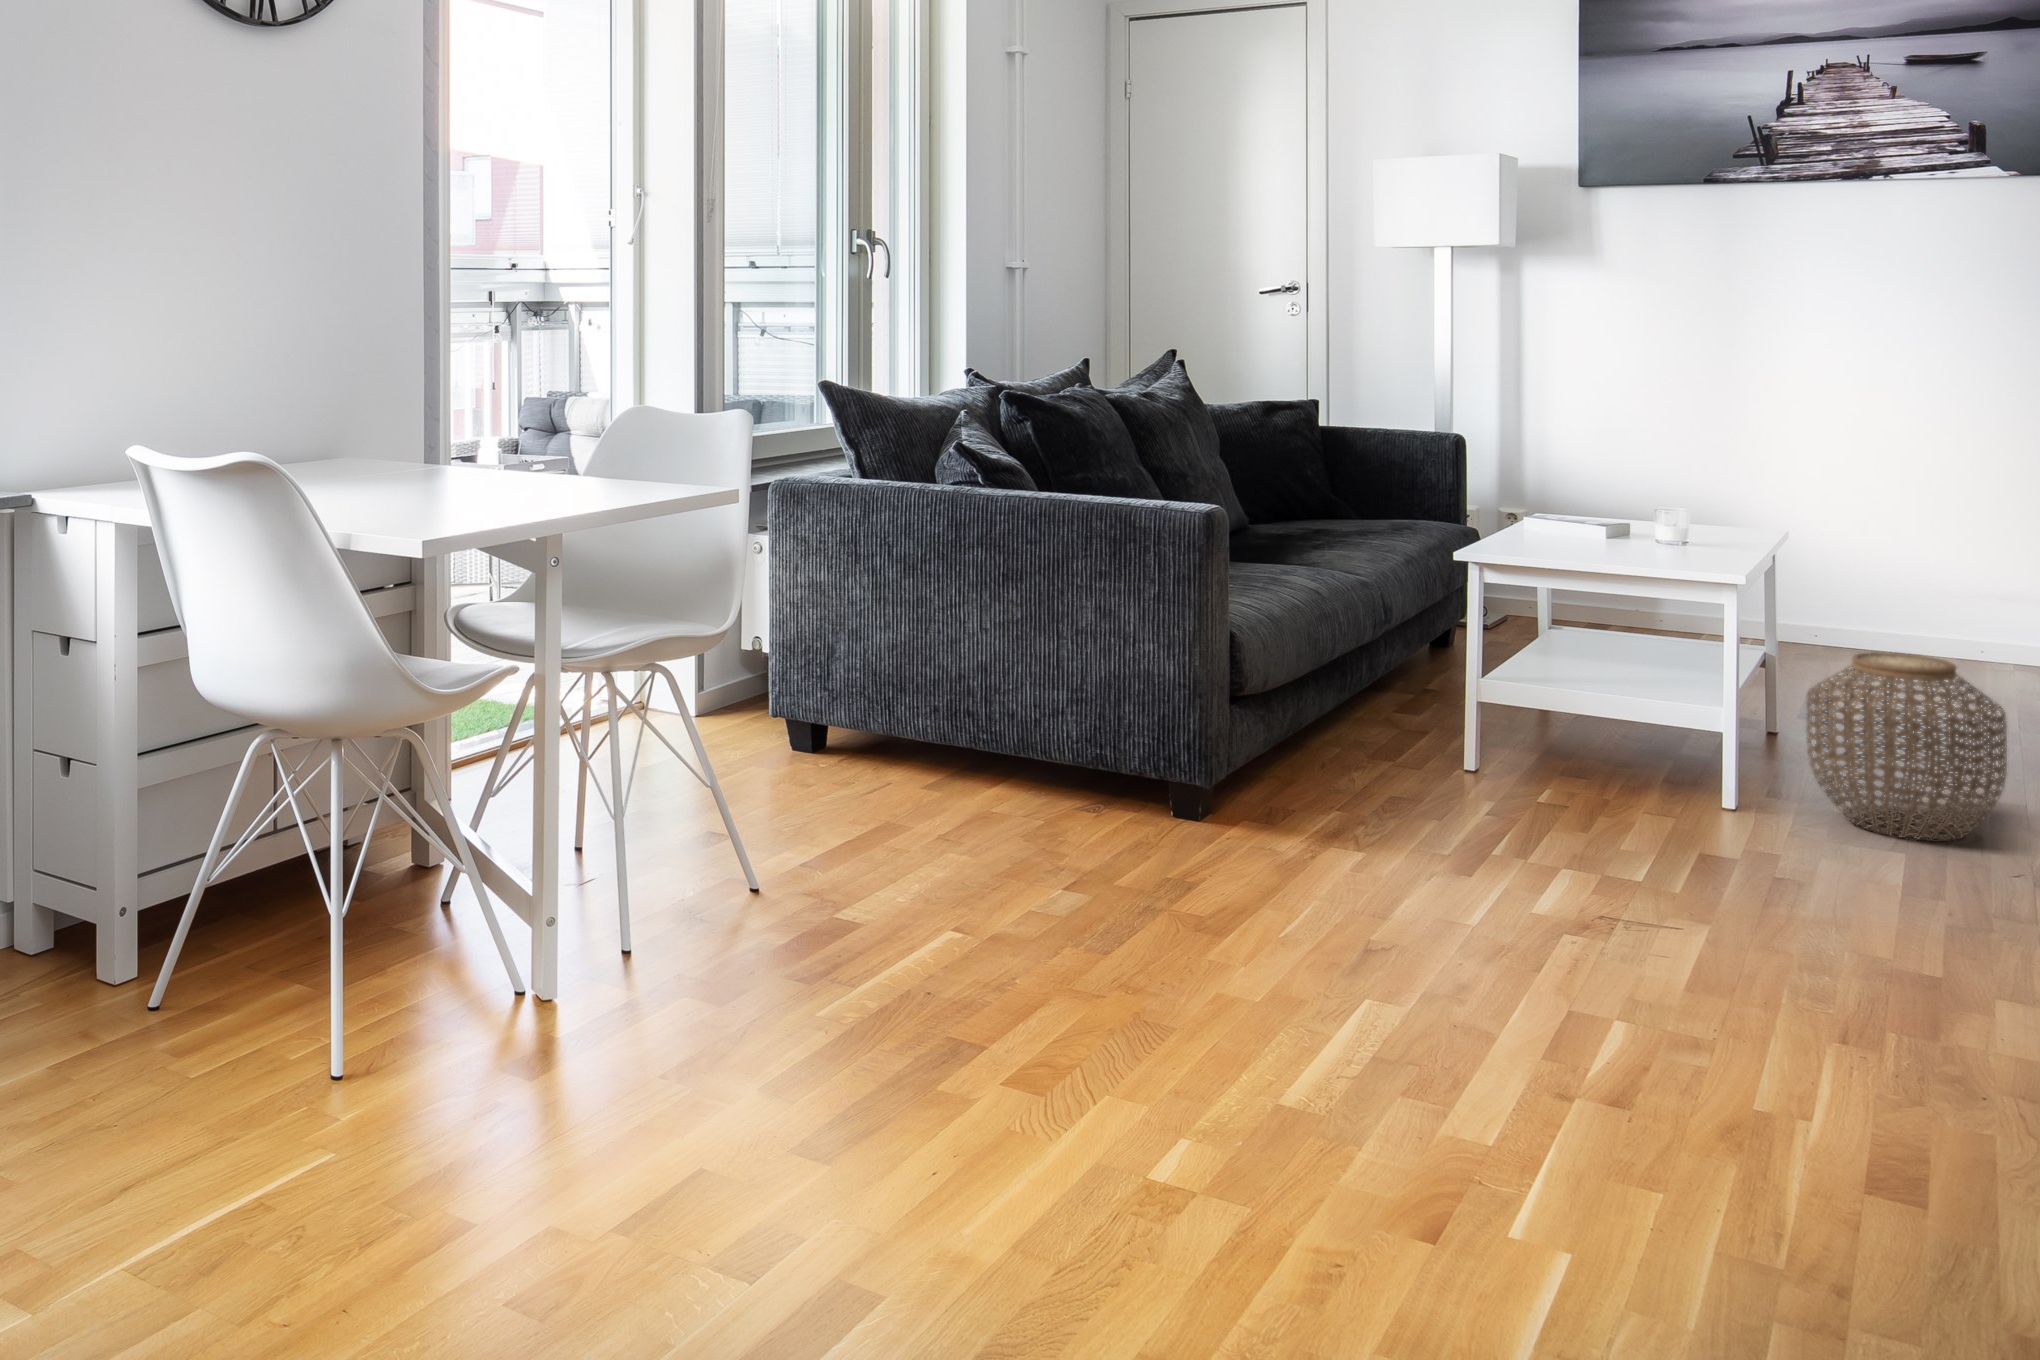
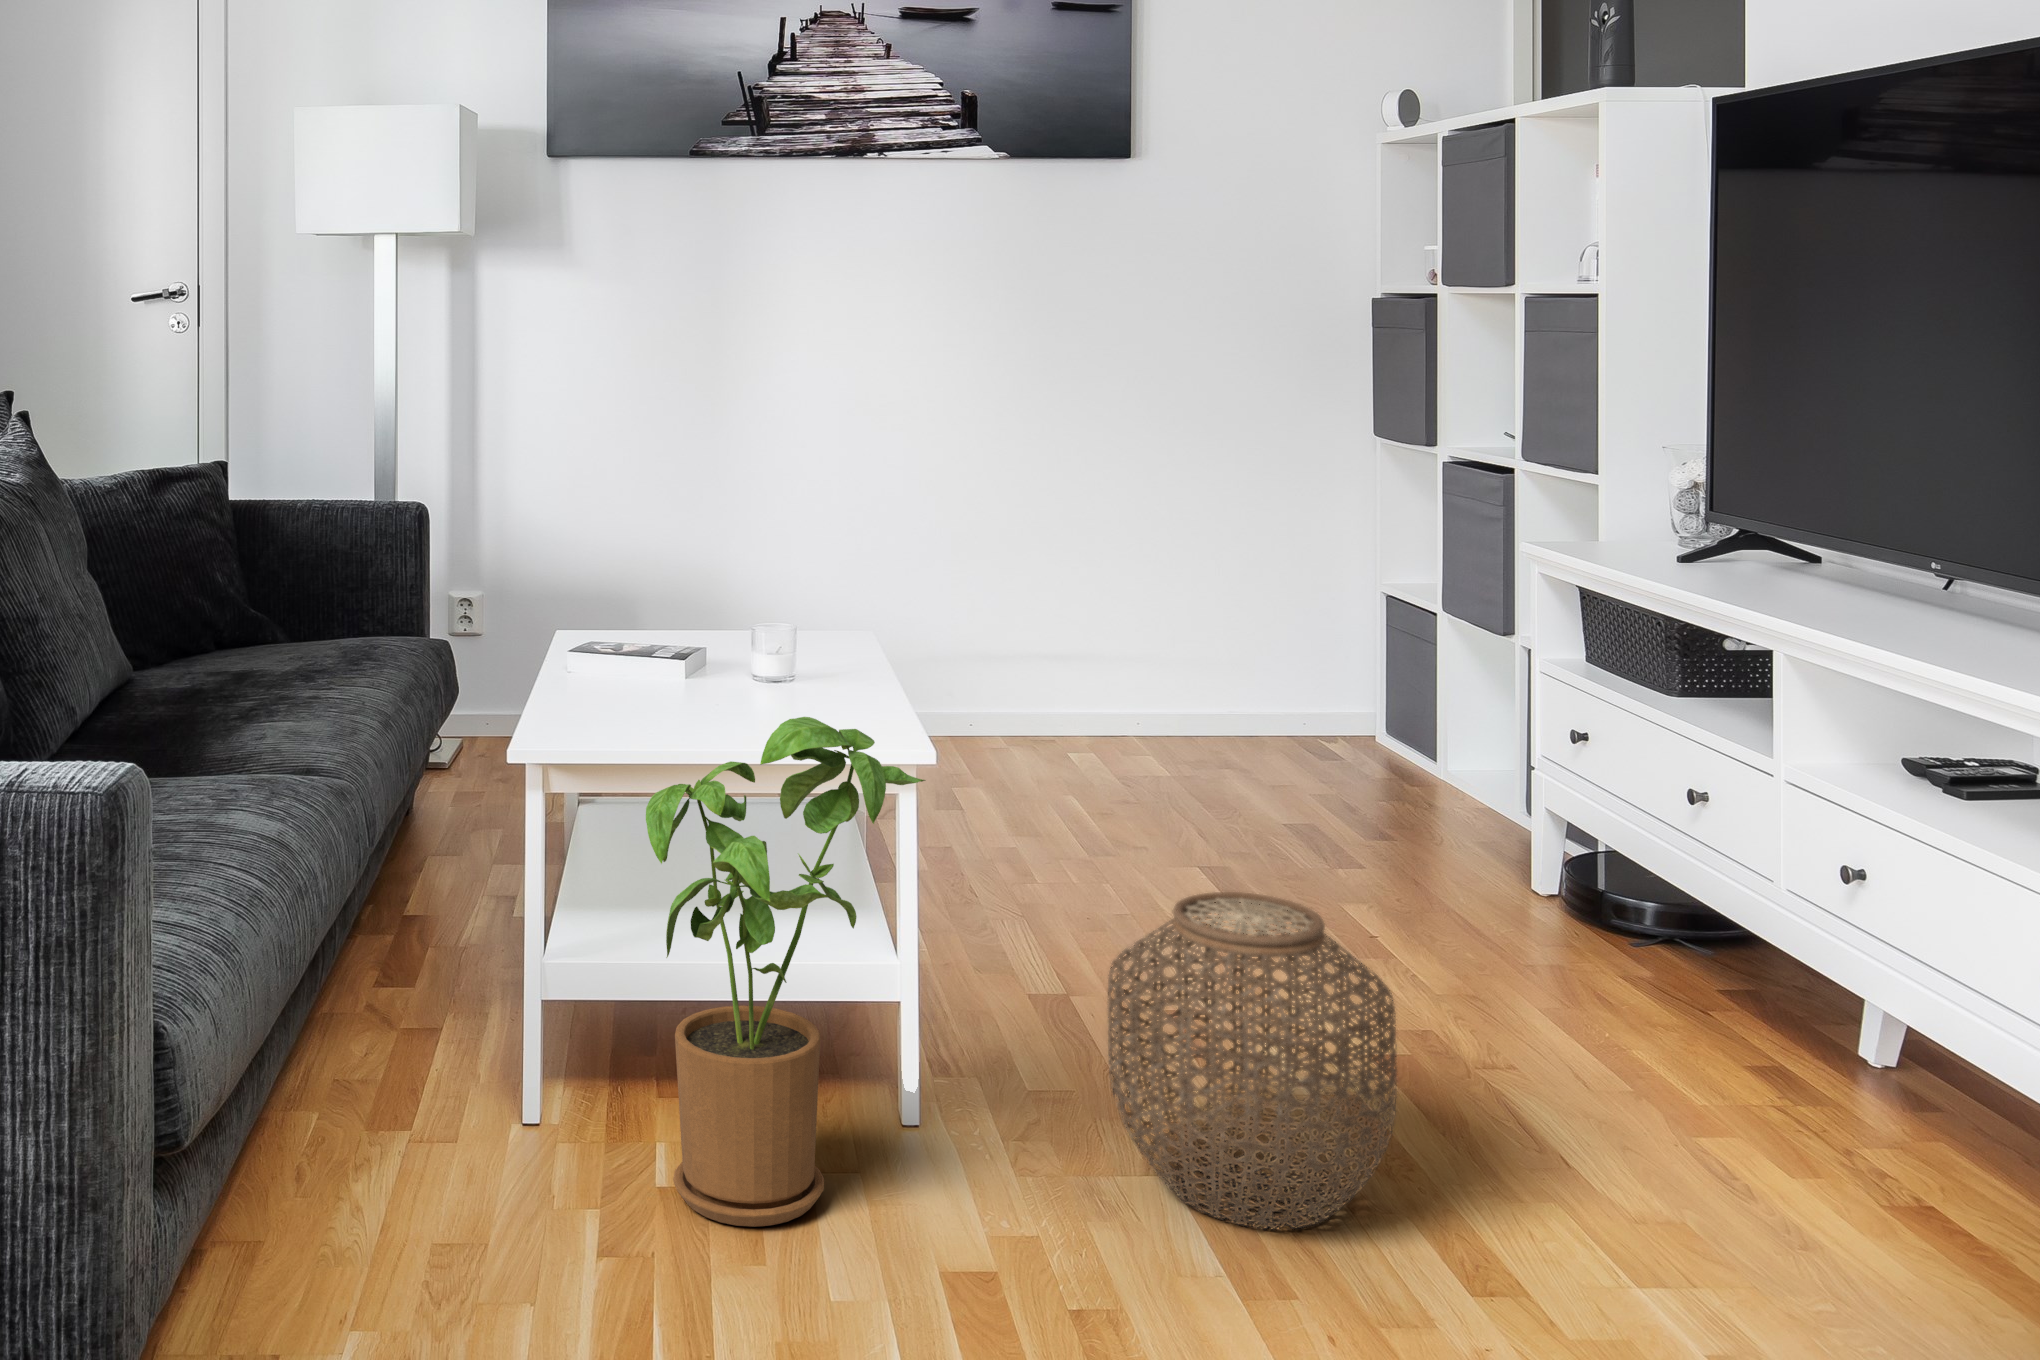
house plant: none [1508,521,1681,791] -> present [646,717,925,1227]

